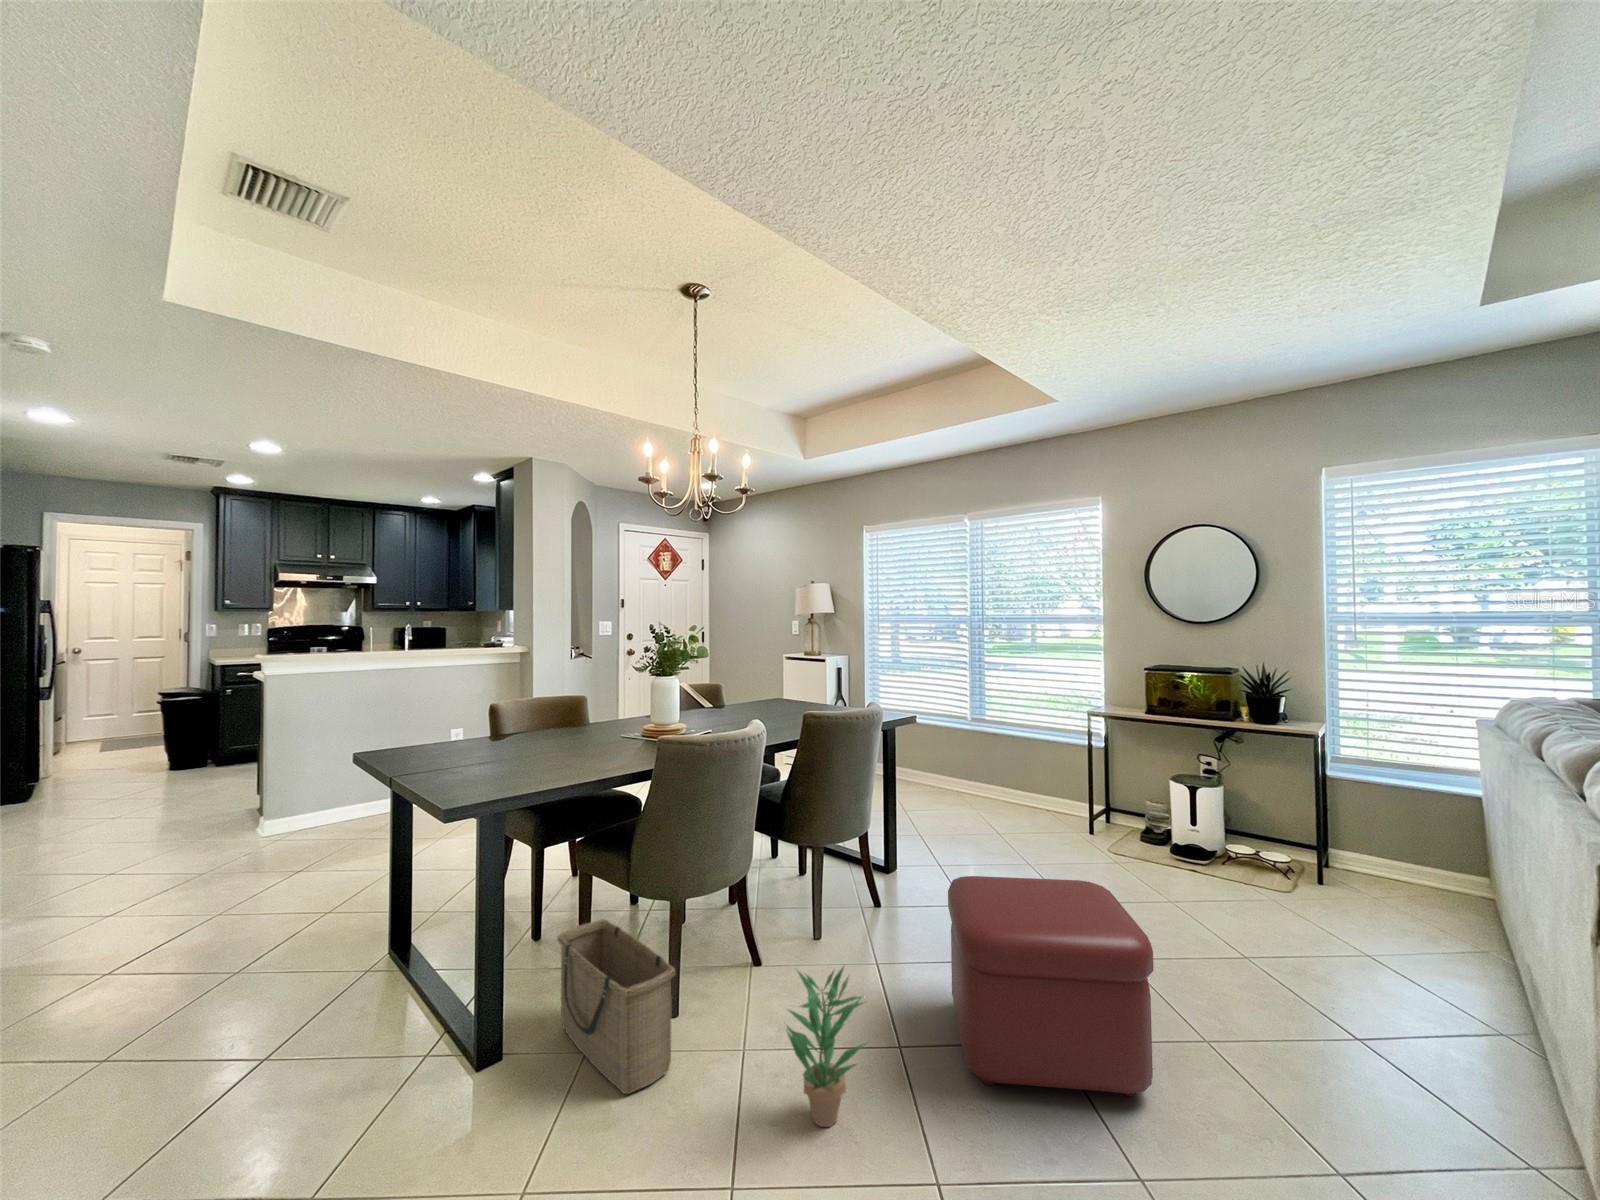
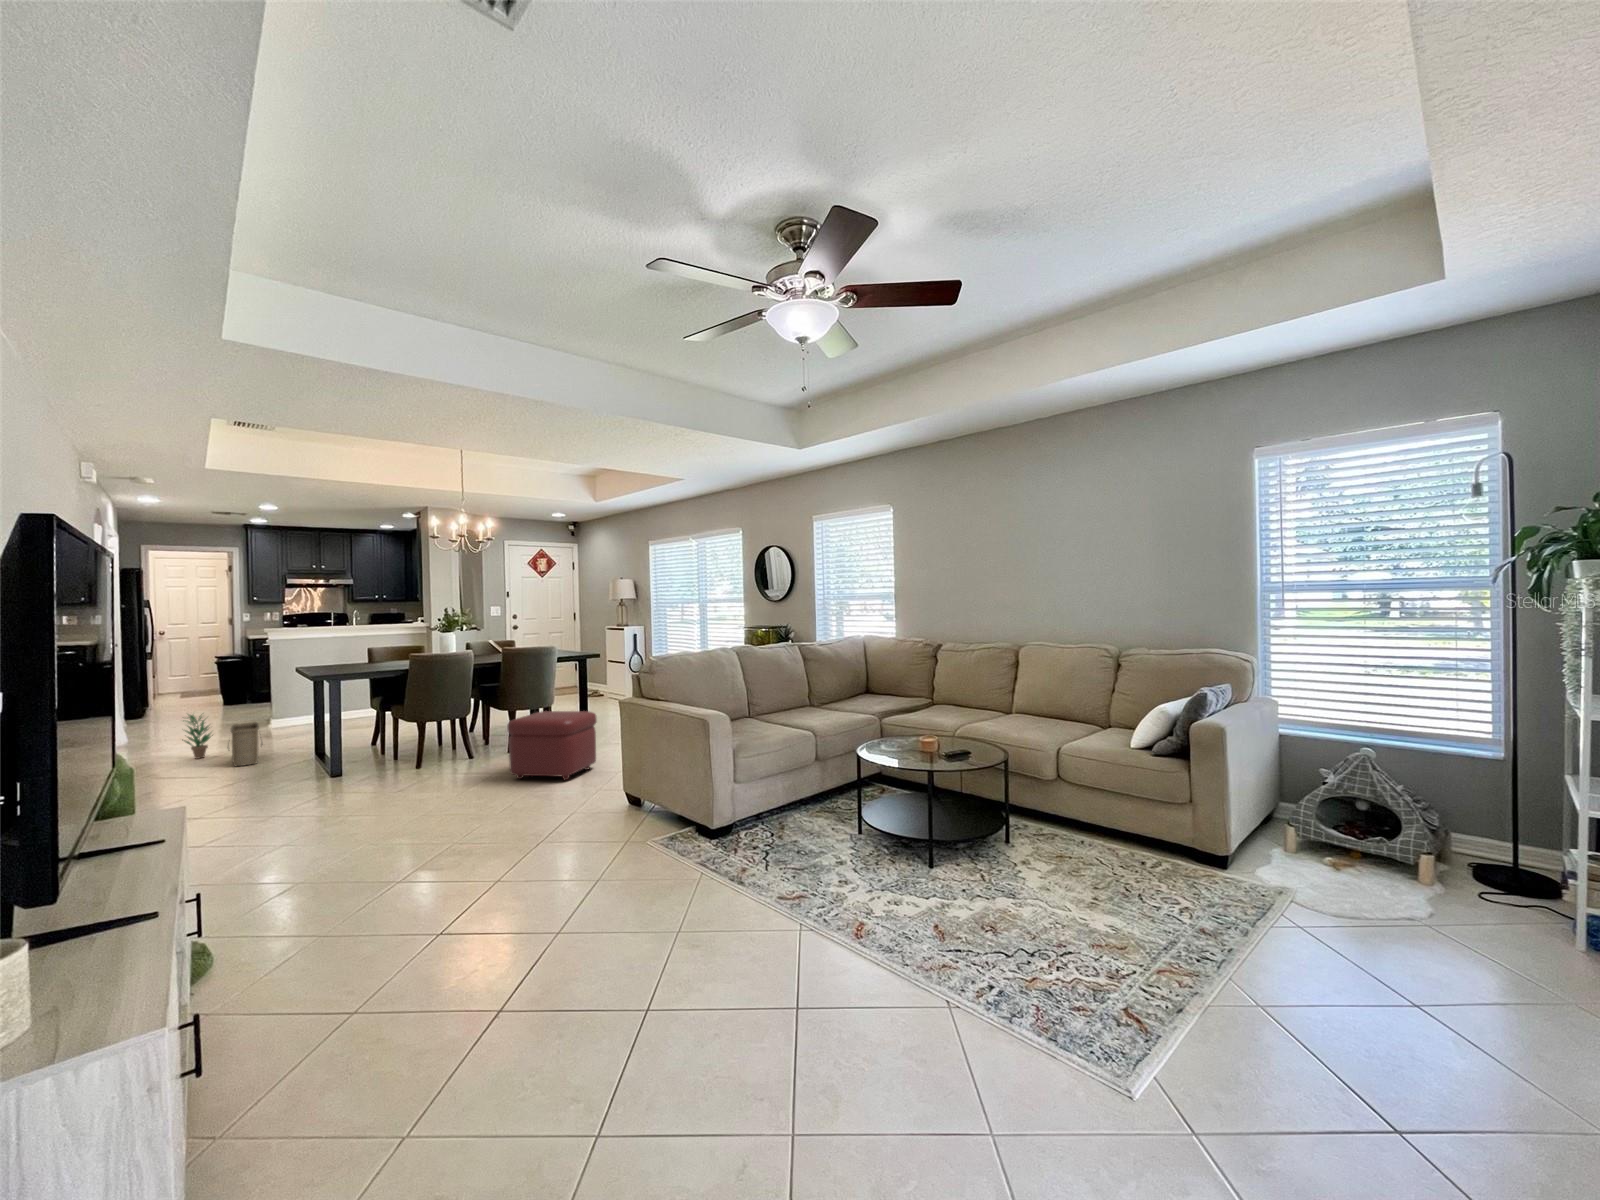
basket: present [557,919,675,1094] -> present [231,722,259,766]
potted plant: present [786,967,866,1127] -> present [184,715,213,759]

